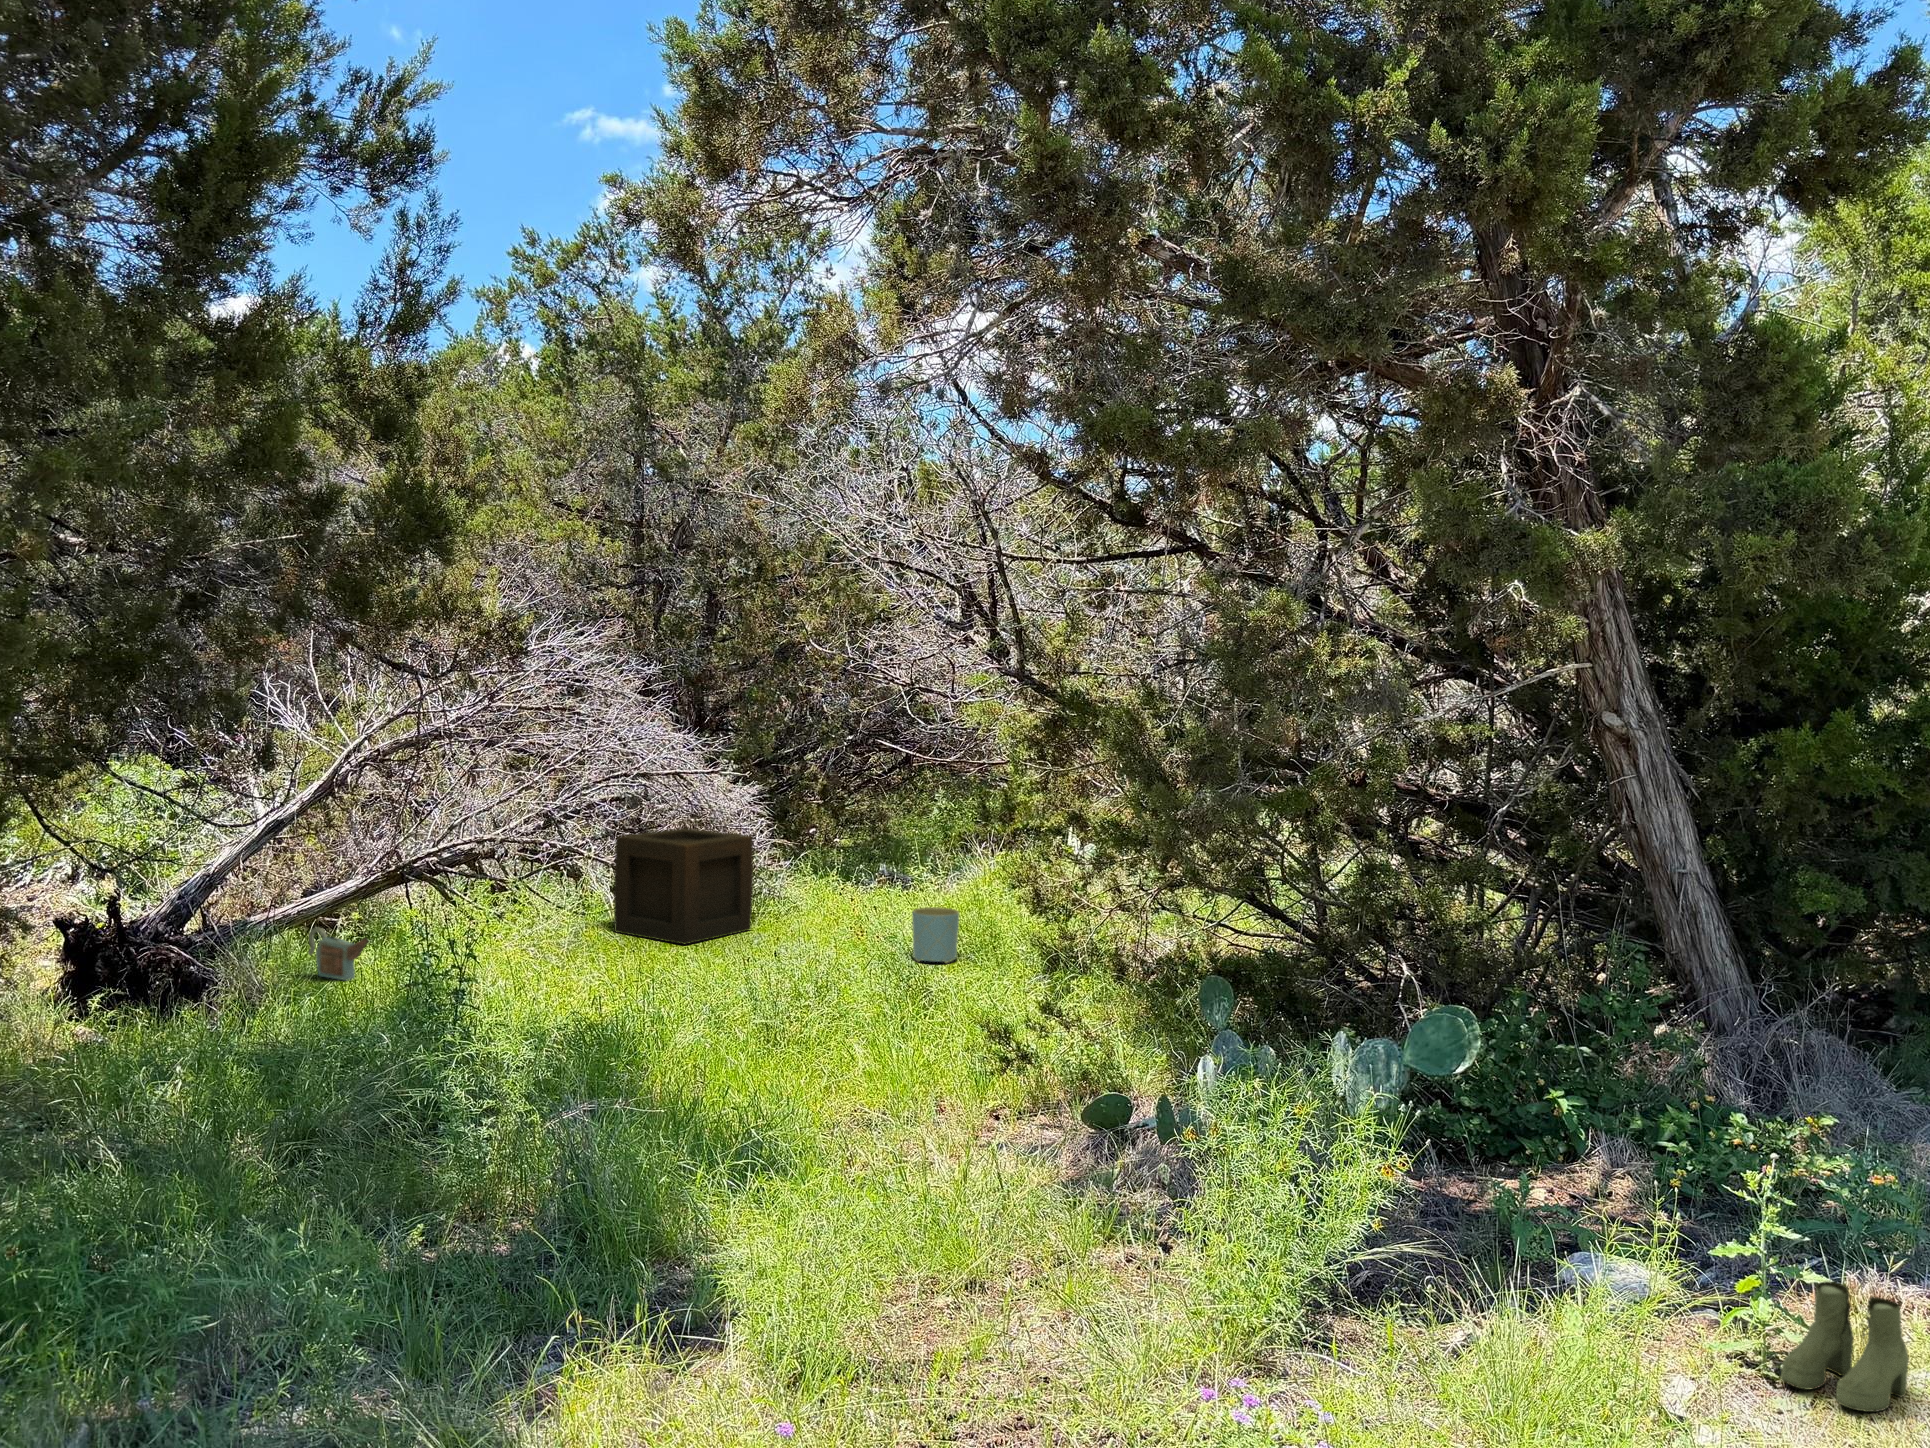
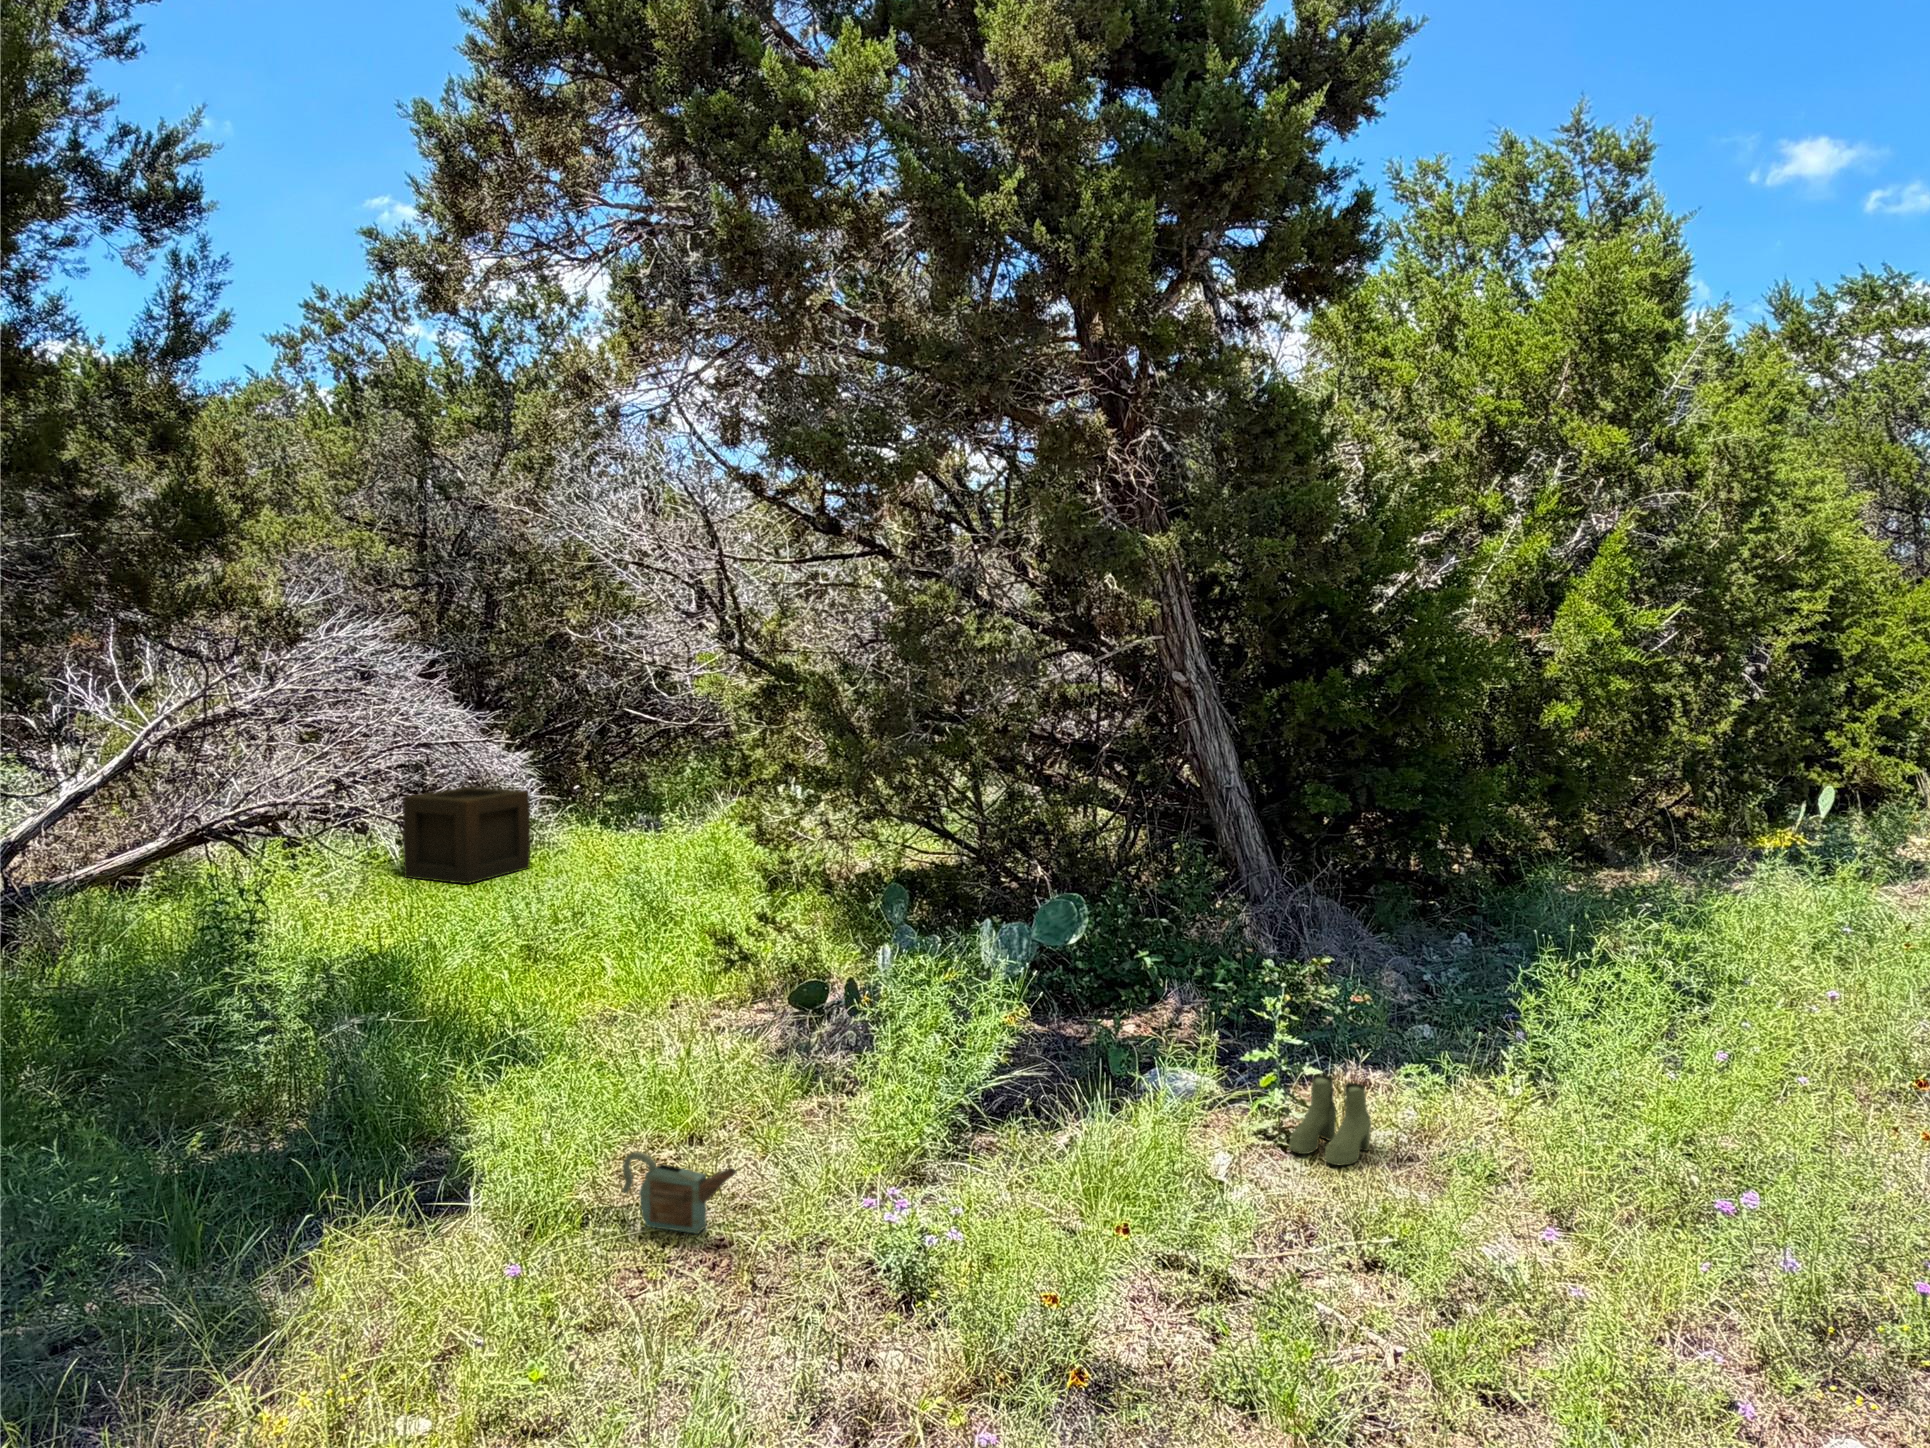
planter: present [912,907,959,963] -> none [665,841,705,886]
watering can: present [308,928,369,981] -> present [622,1152,737,1234]

